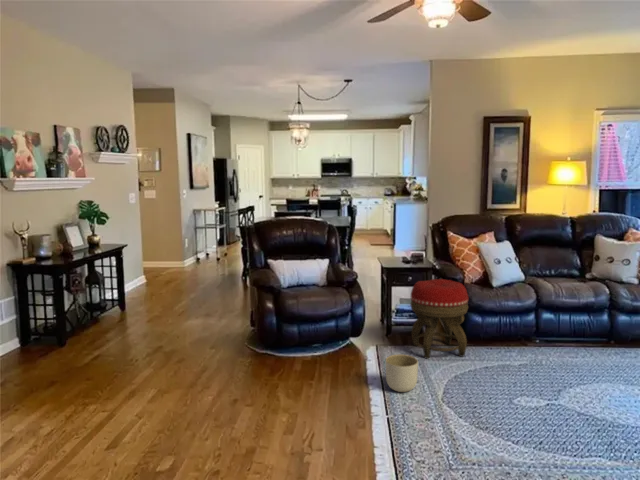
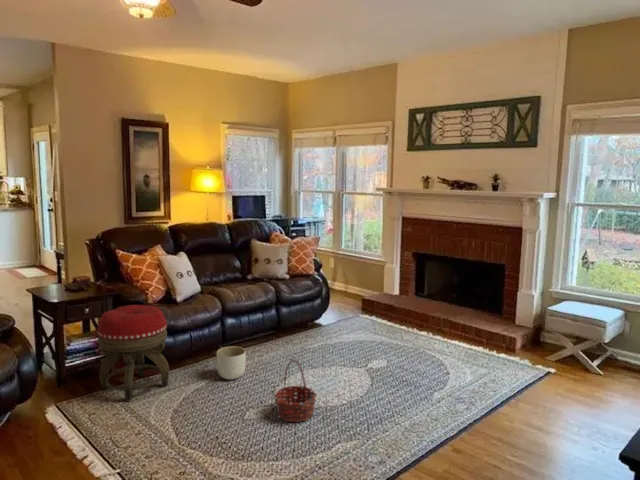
planter: present [386,354,418,392] -> present [217,346,246,380]
basket: none [547,357,597,425] -> present [275,360,316,422]

